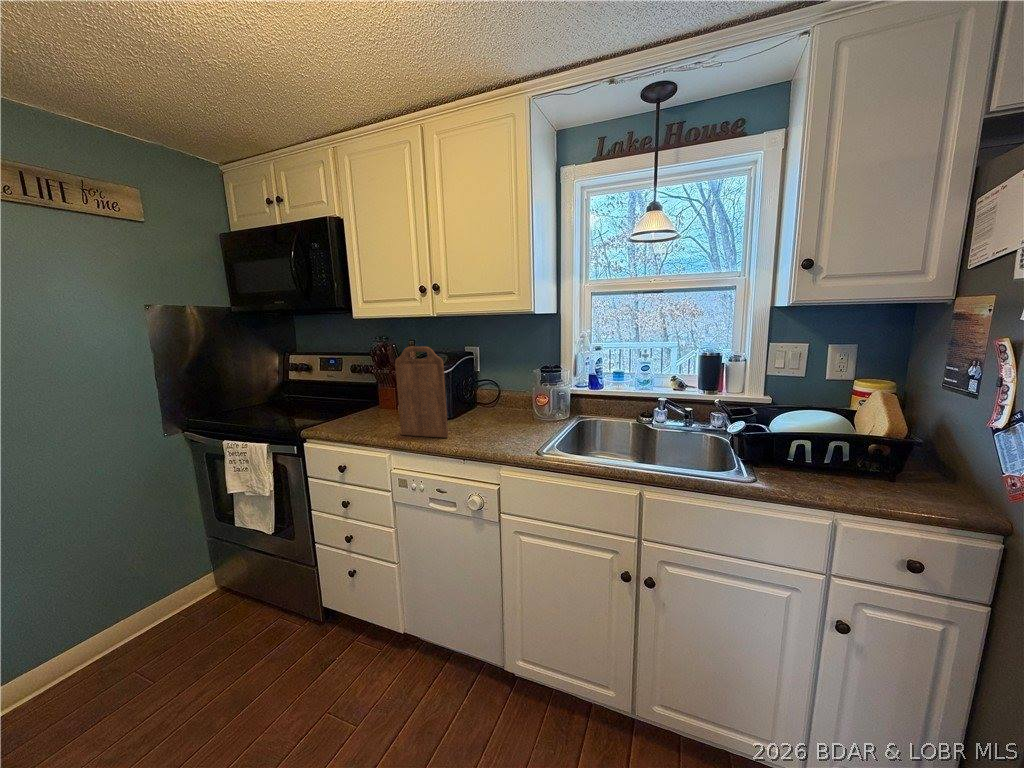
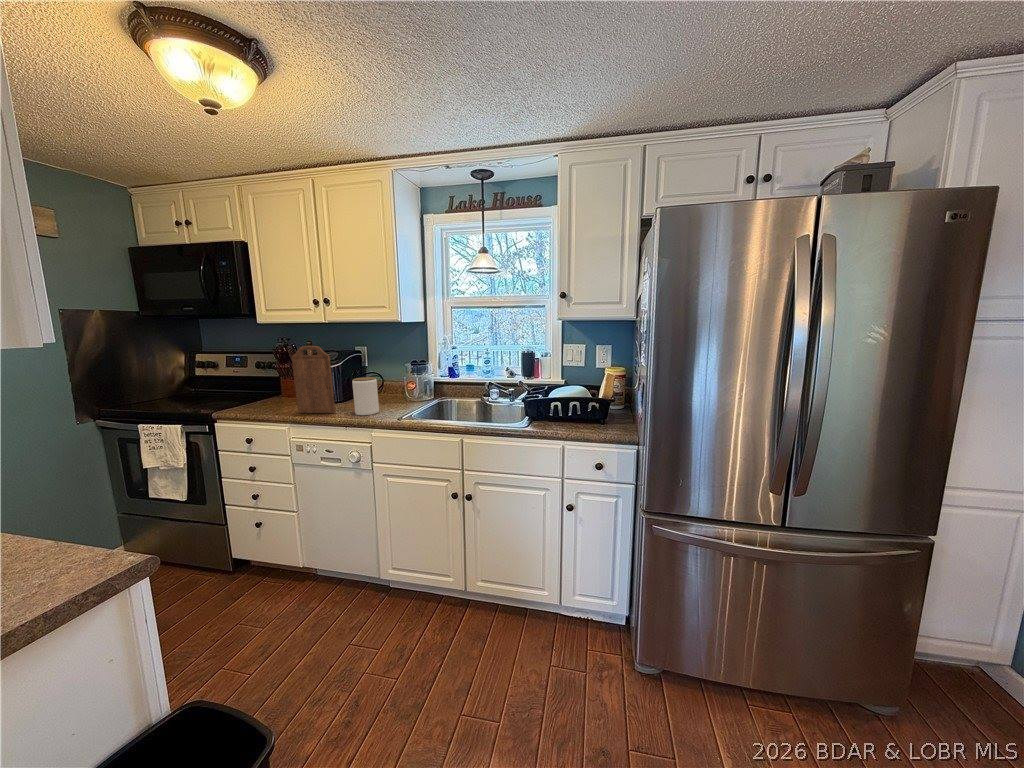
jar: none [473,389,506,443] -> present [352,377,379,415]

